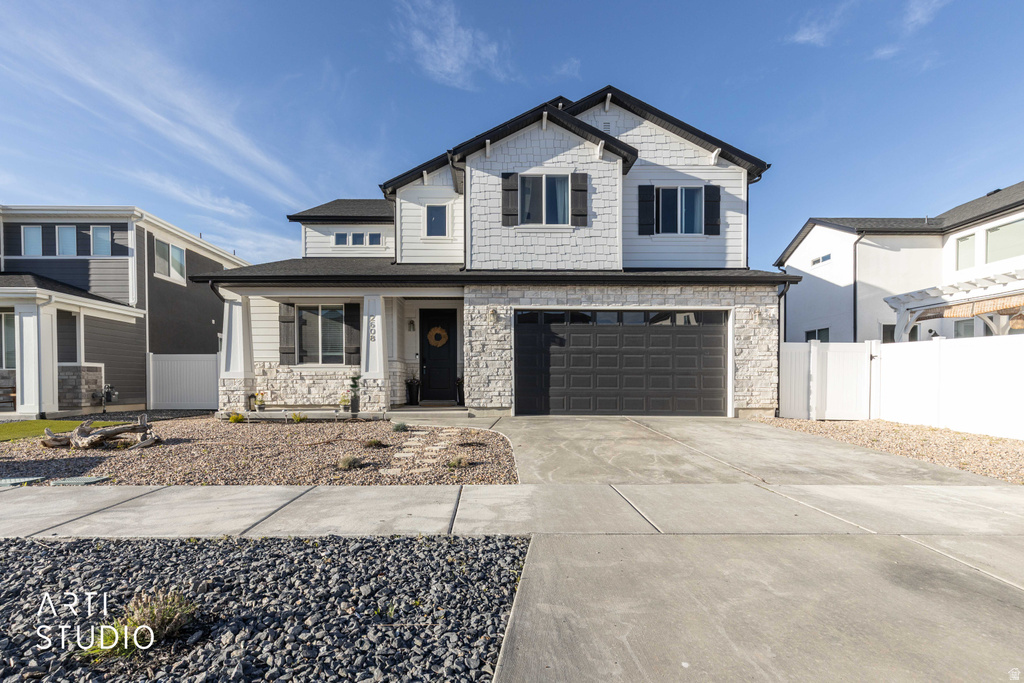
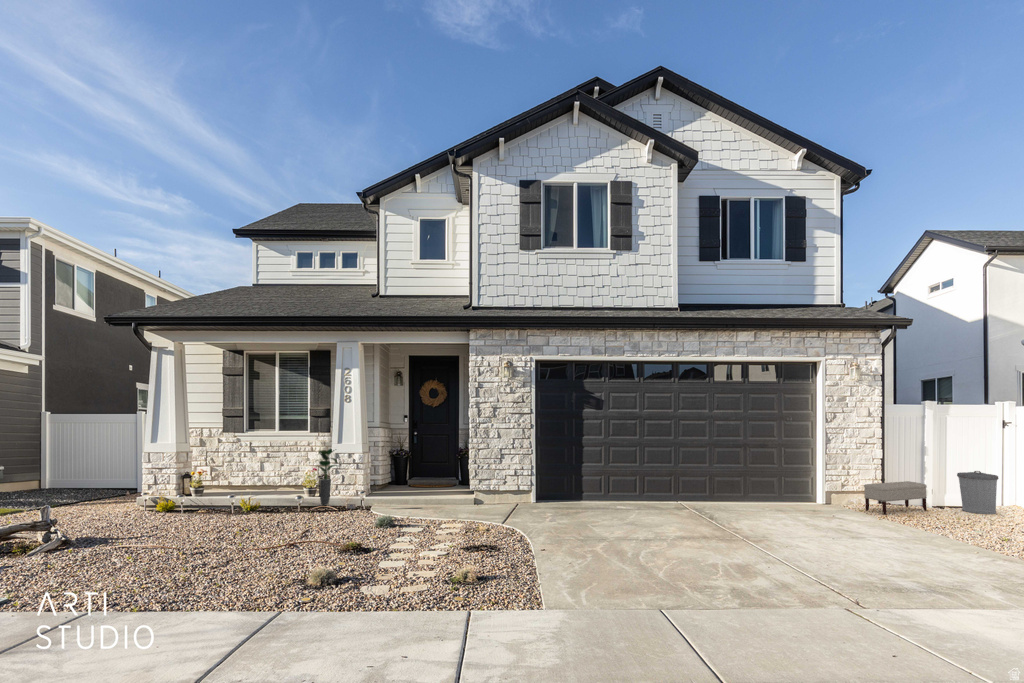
trash can: none [831,391,862,423] -> present [957,471,998,514]
bench: none [761,400,808,423] -> present [864,481,927,515]

